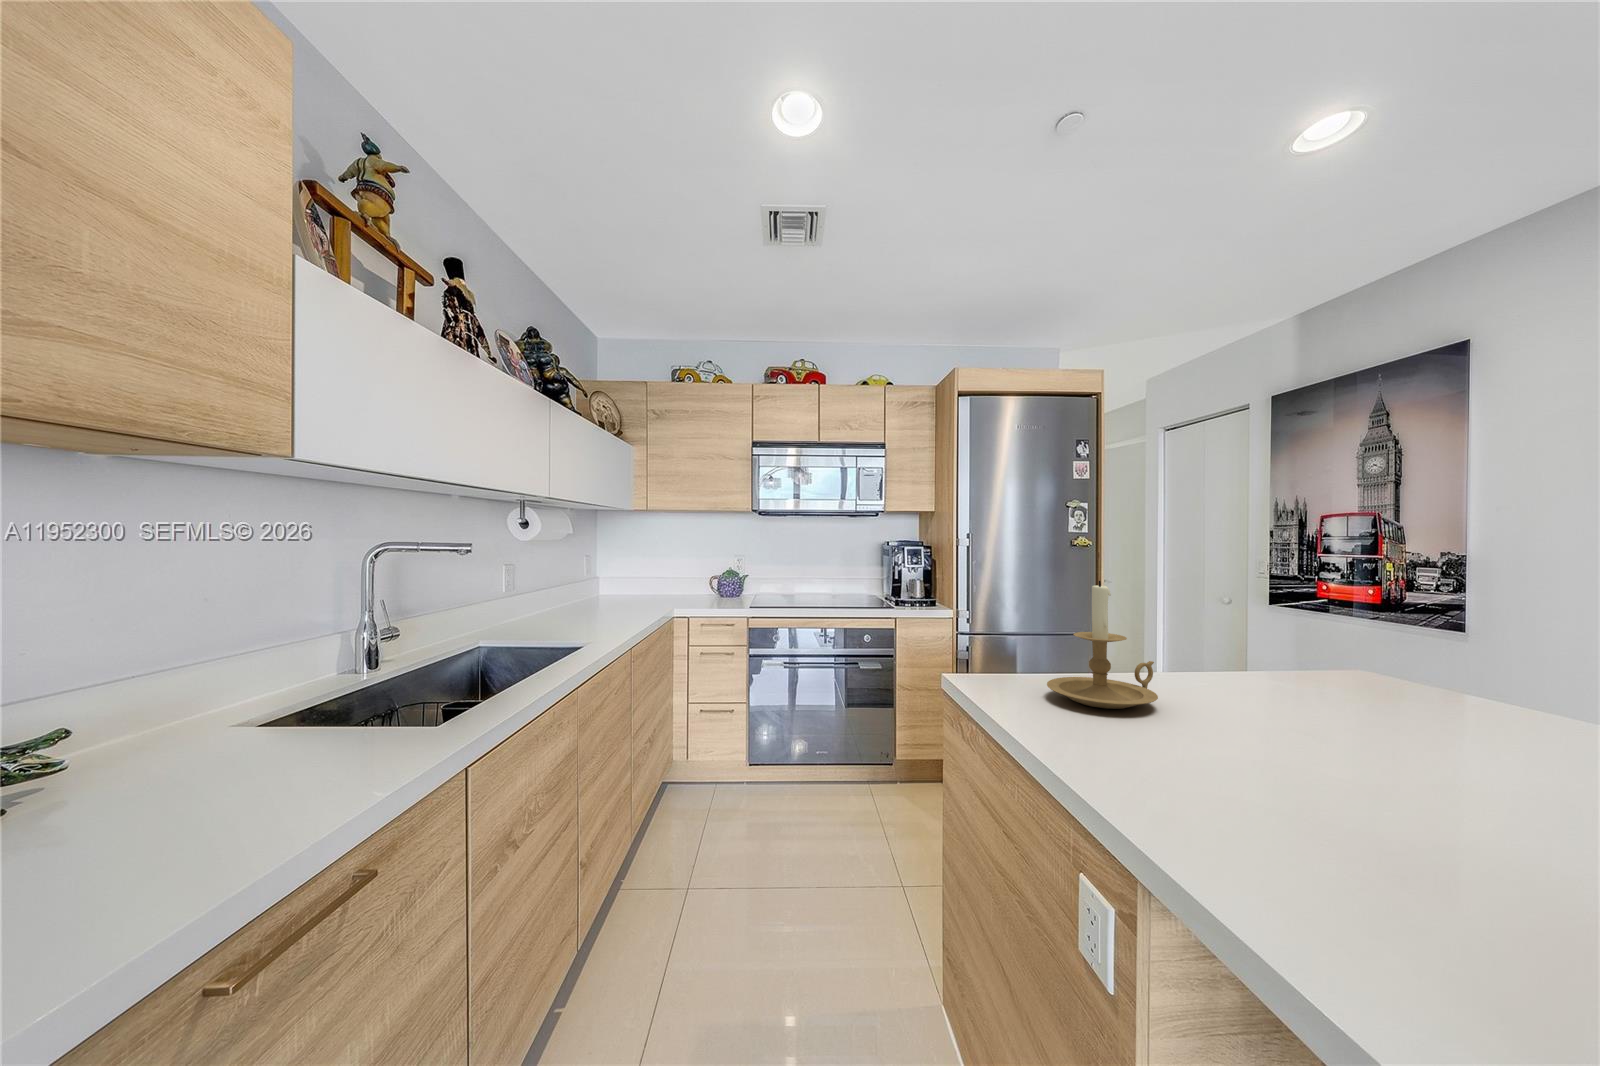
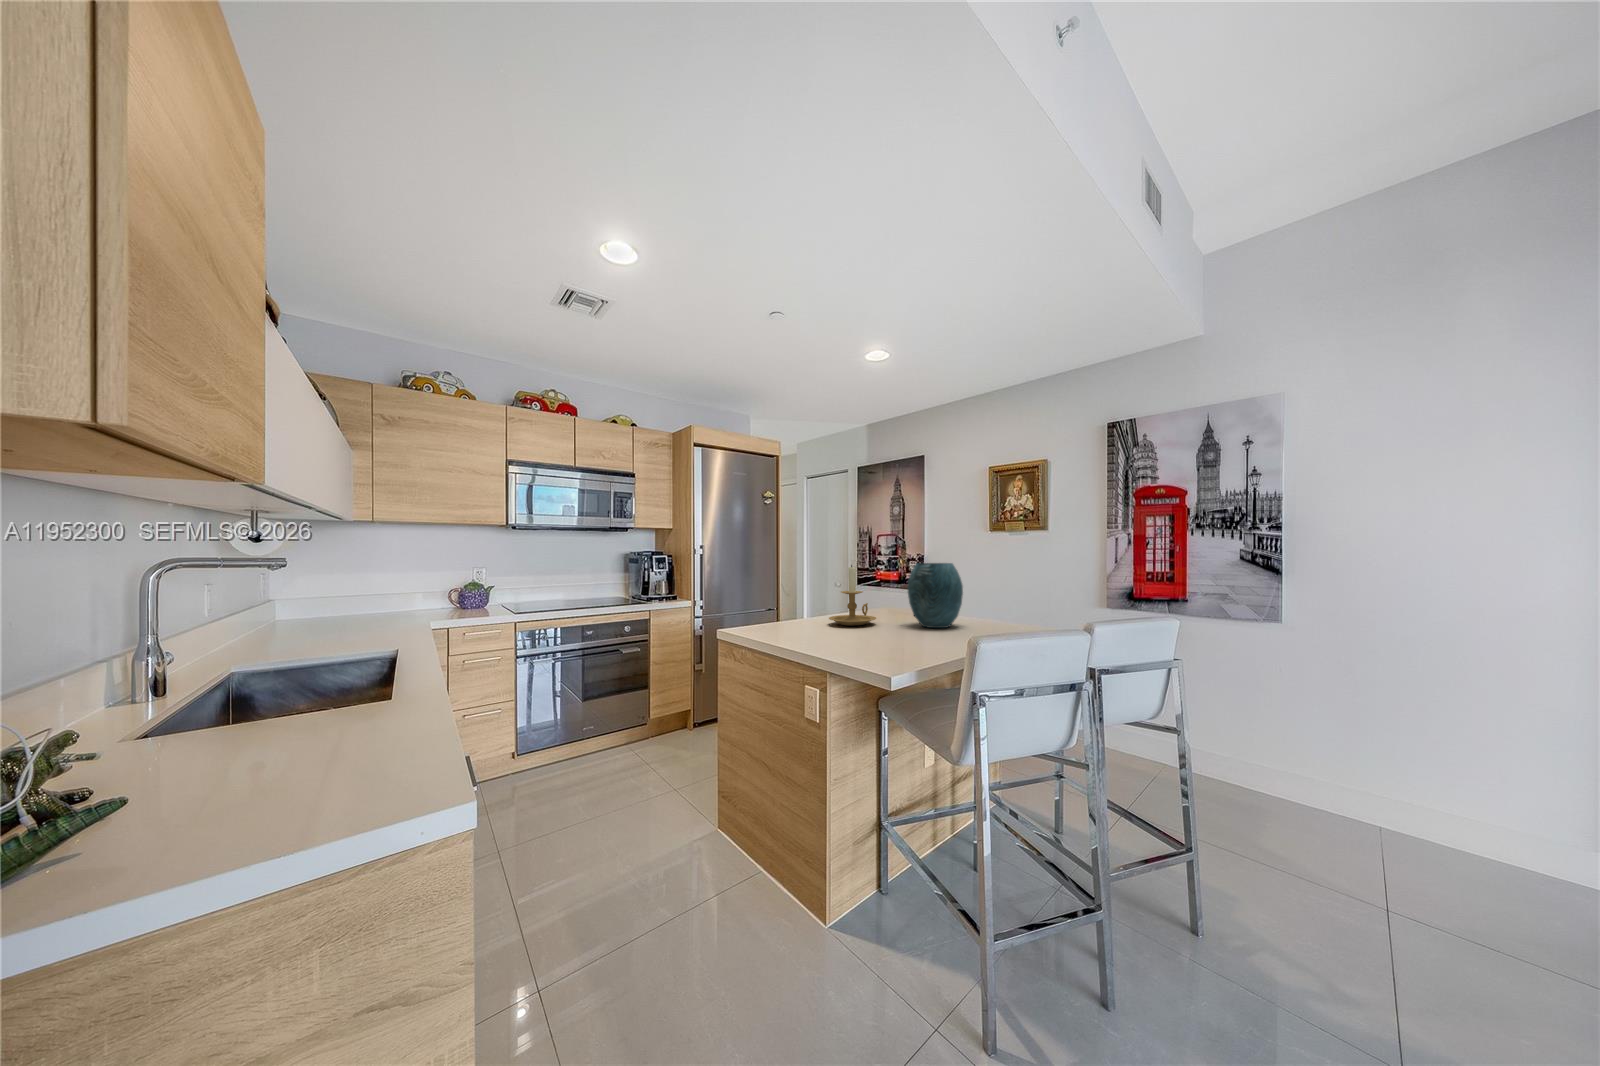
vase: none [1230,589,1422,771] -> present [908,563,963,628]

